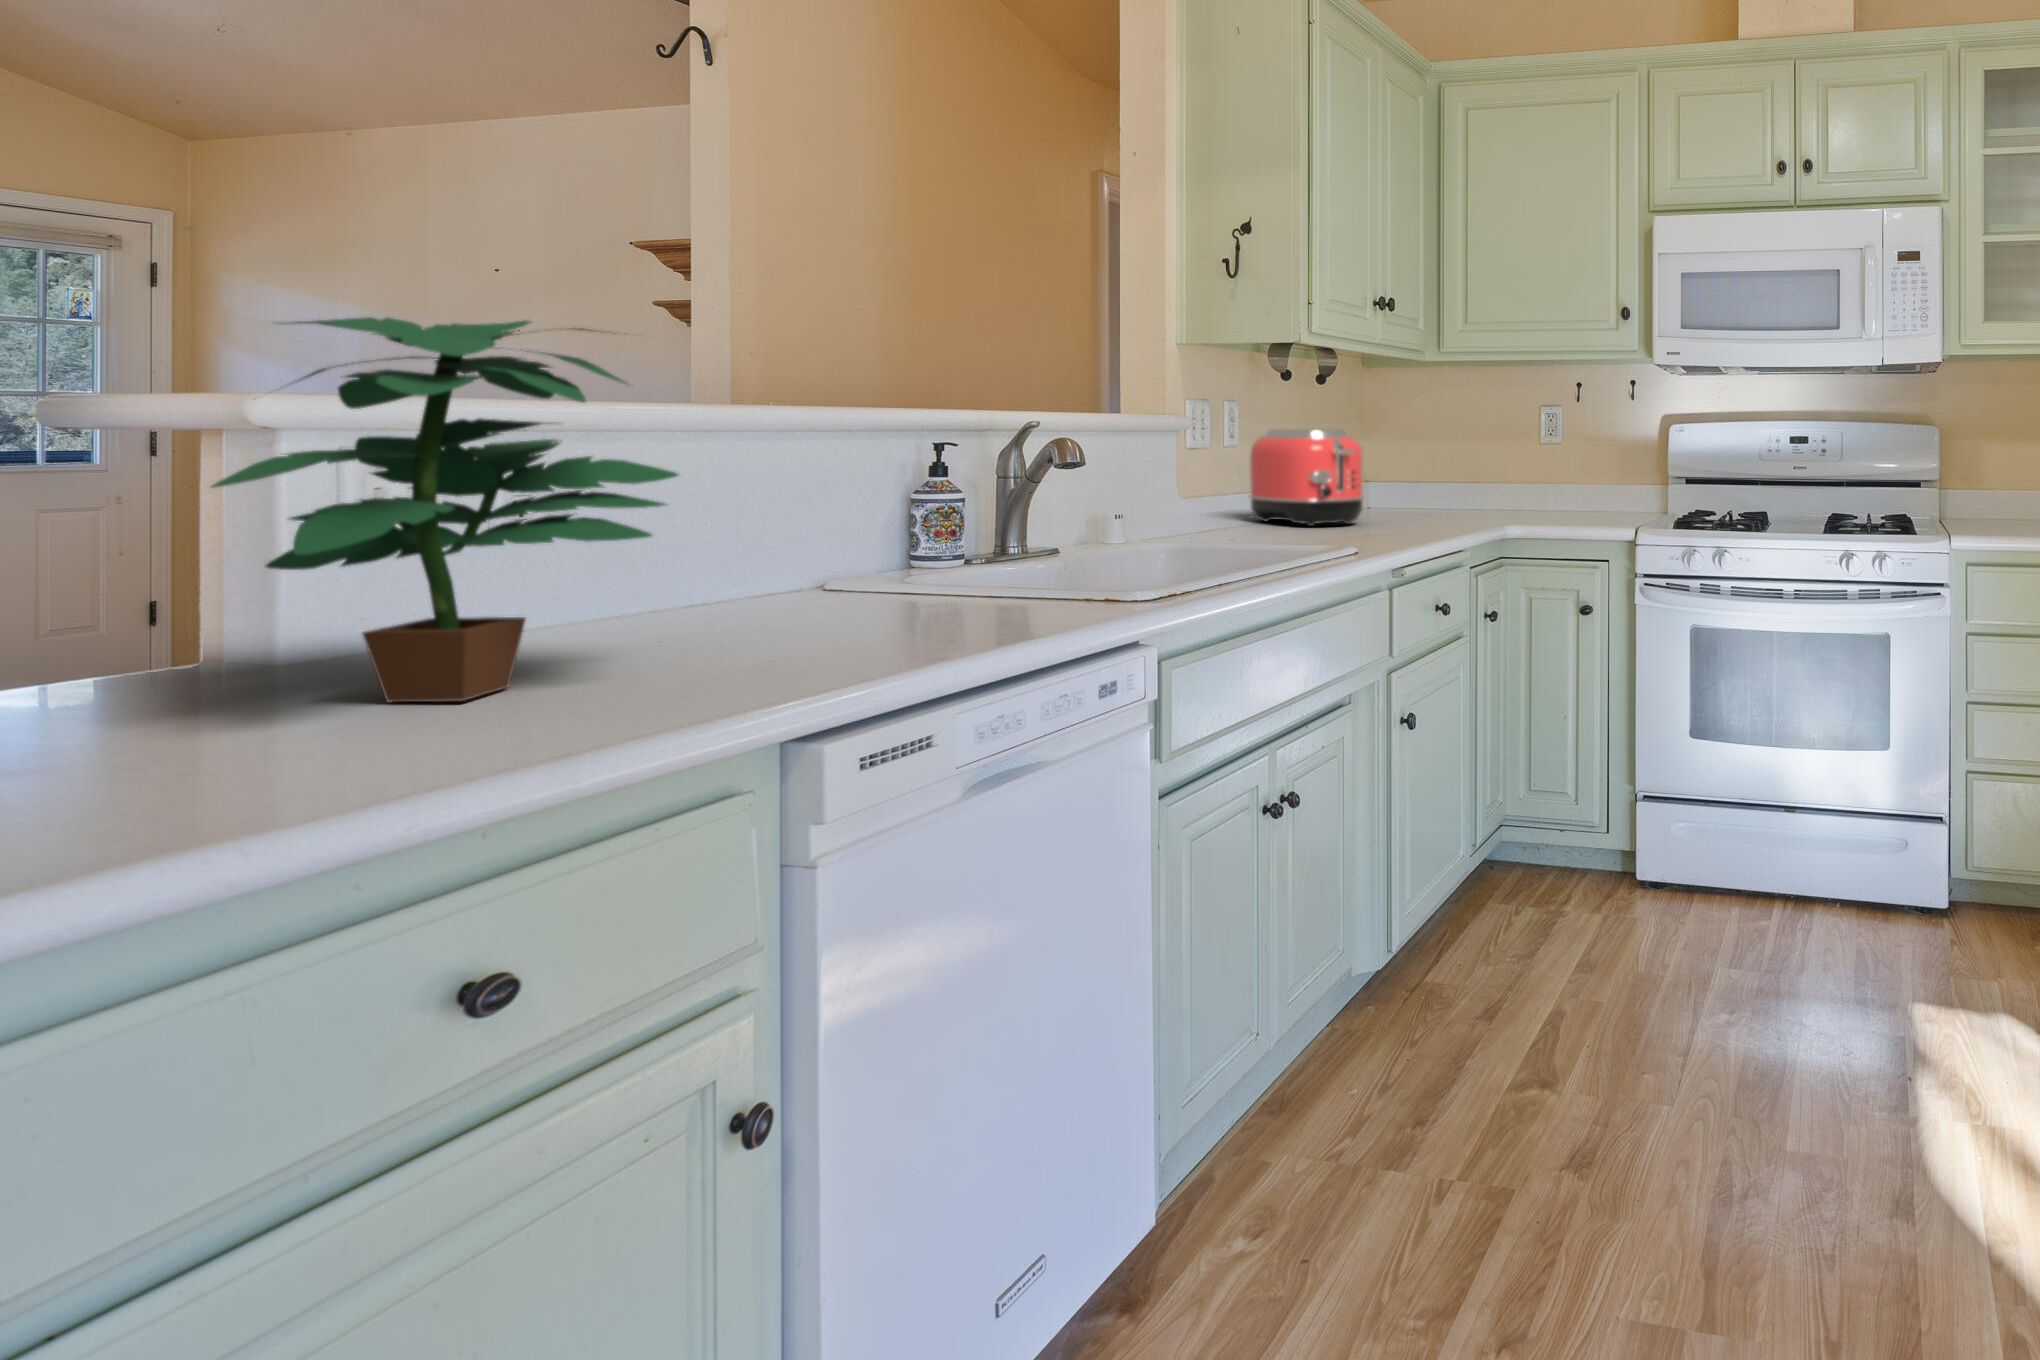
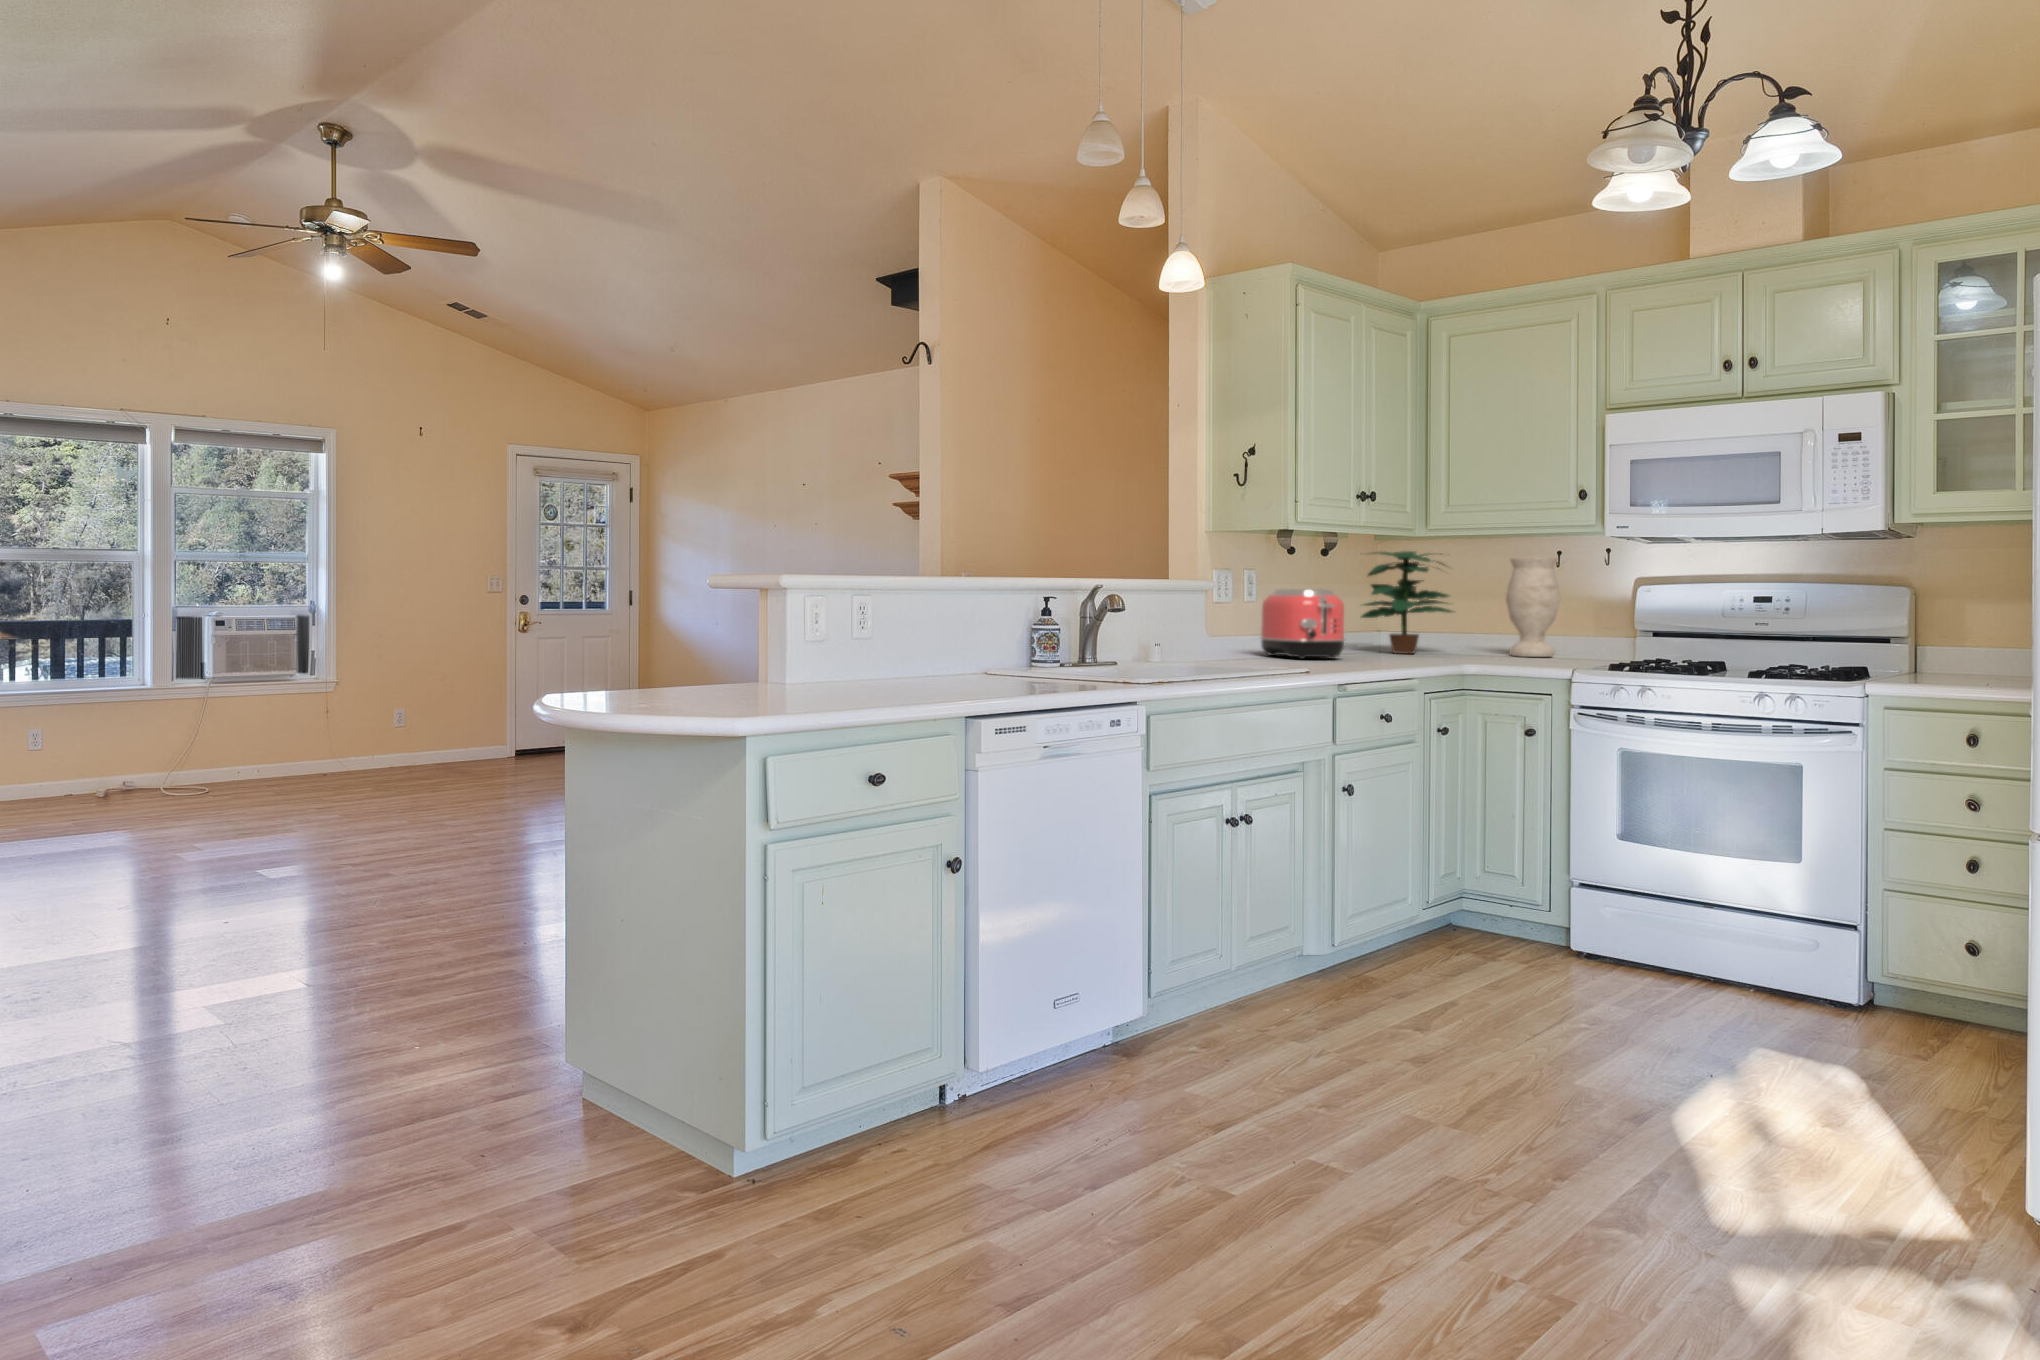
potted plant: present [212,317,678,702] -> present [1361,551,1453,654]
vase: none [1526,388,1584,509] -> present [1506,557,1560,657]

